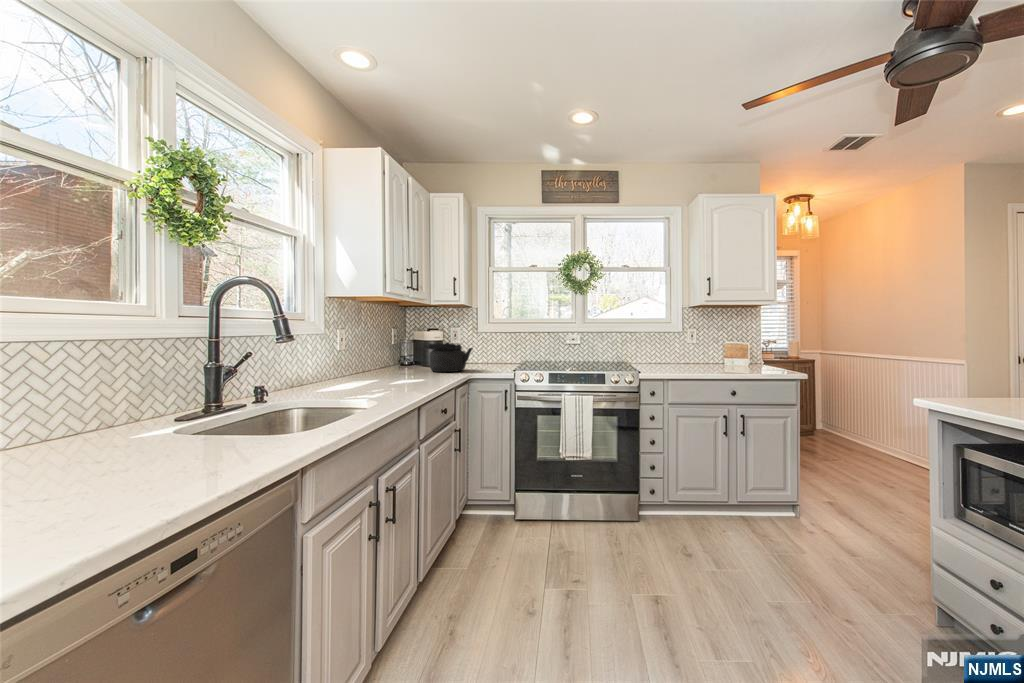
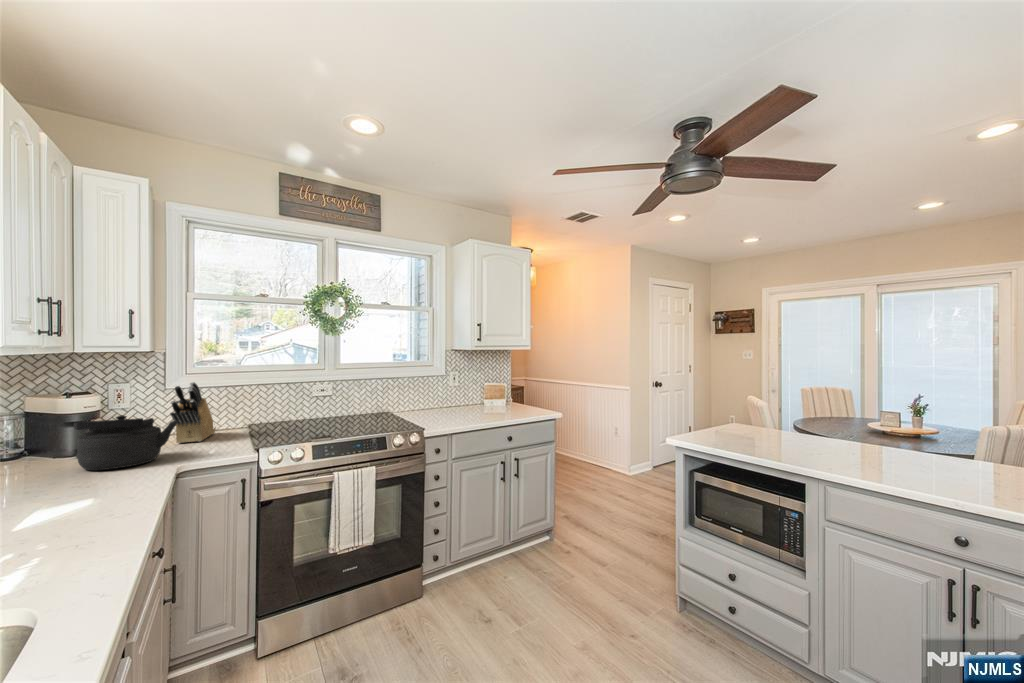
knife block: none [473,327,501,367] -> present [170,382,215,443]

